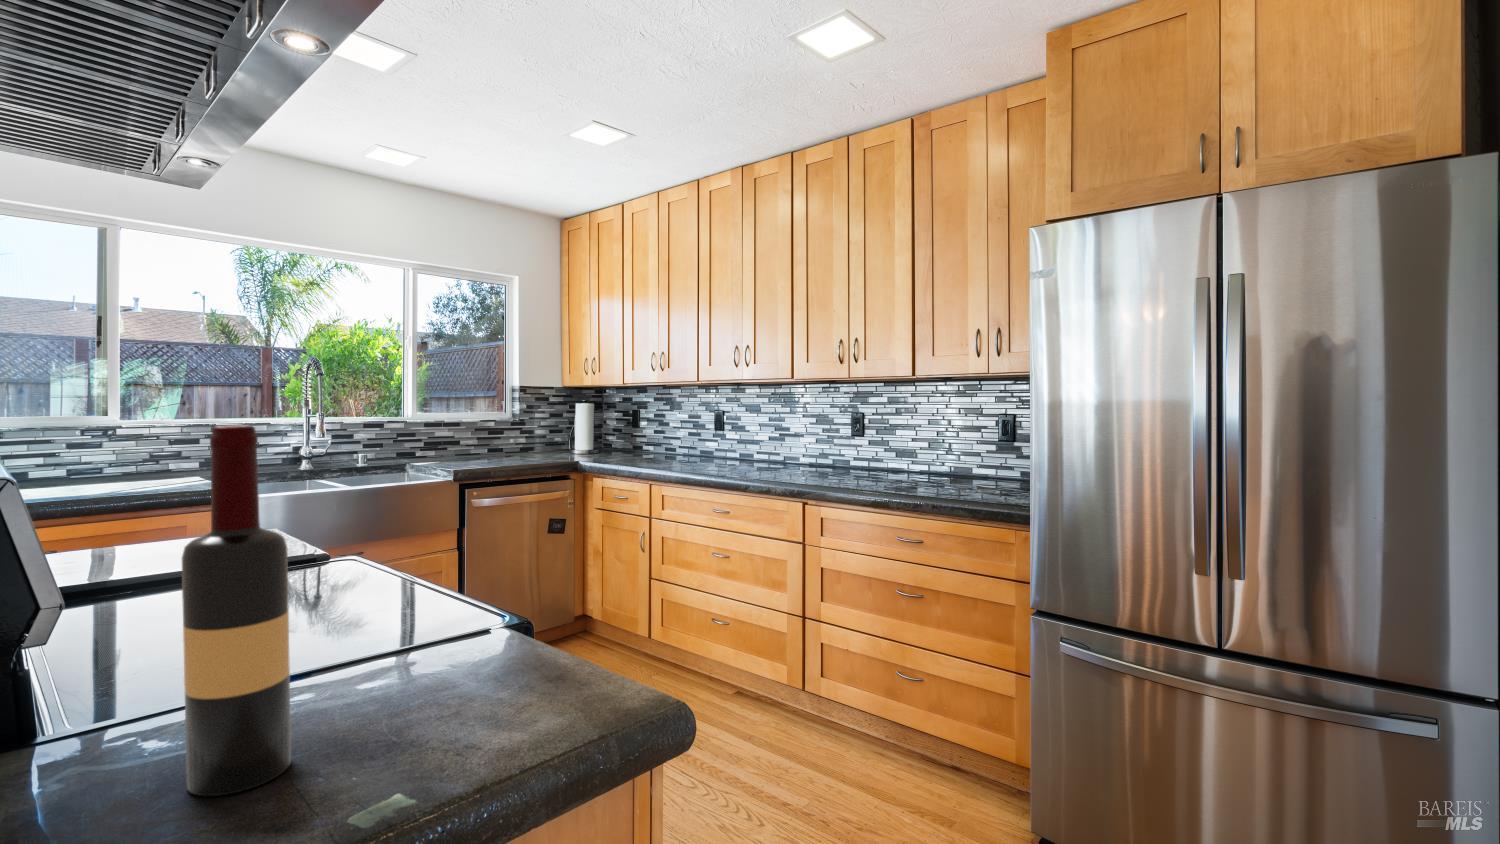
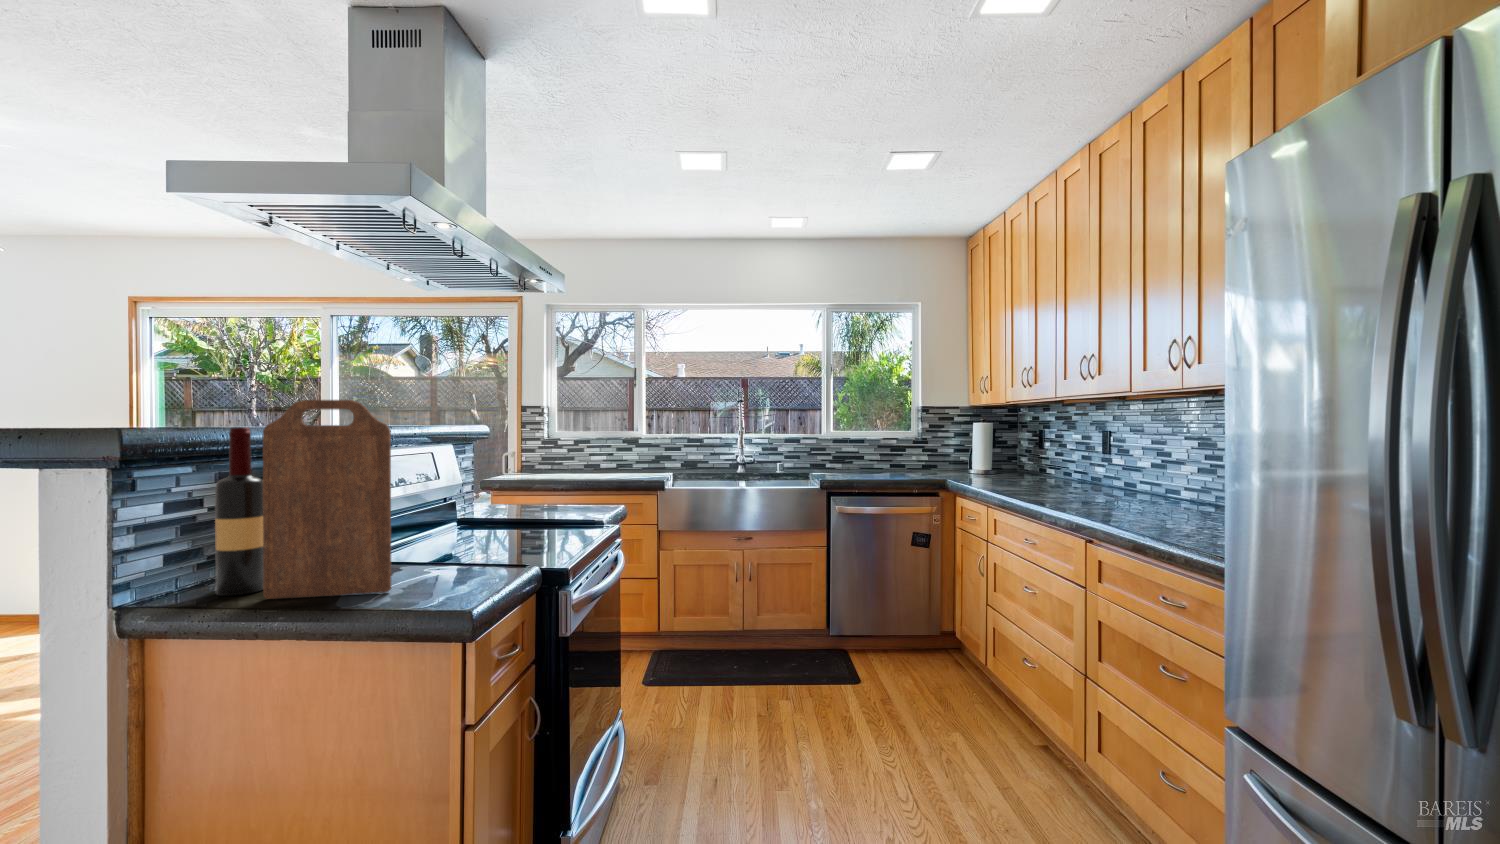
cutting board: none [360,372,542,757] -> present [263,400,391,599]

